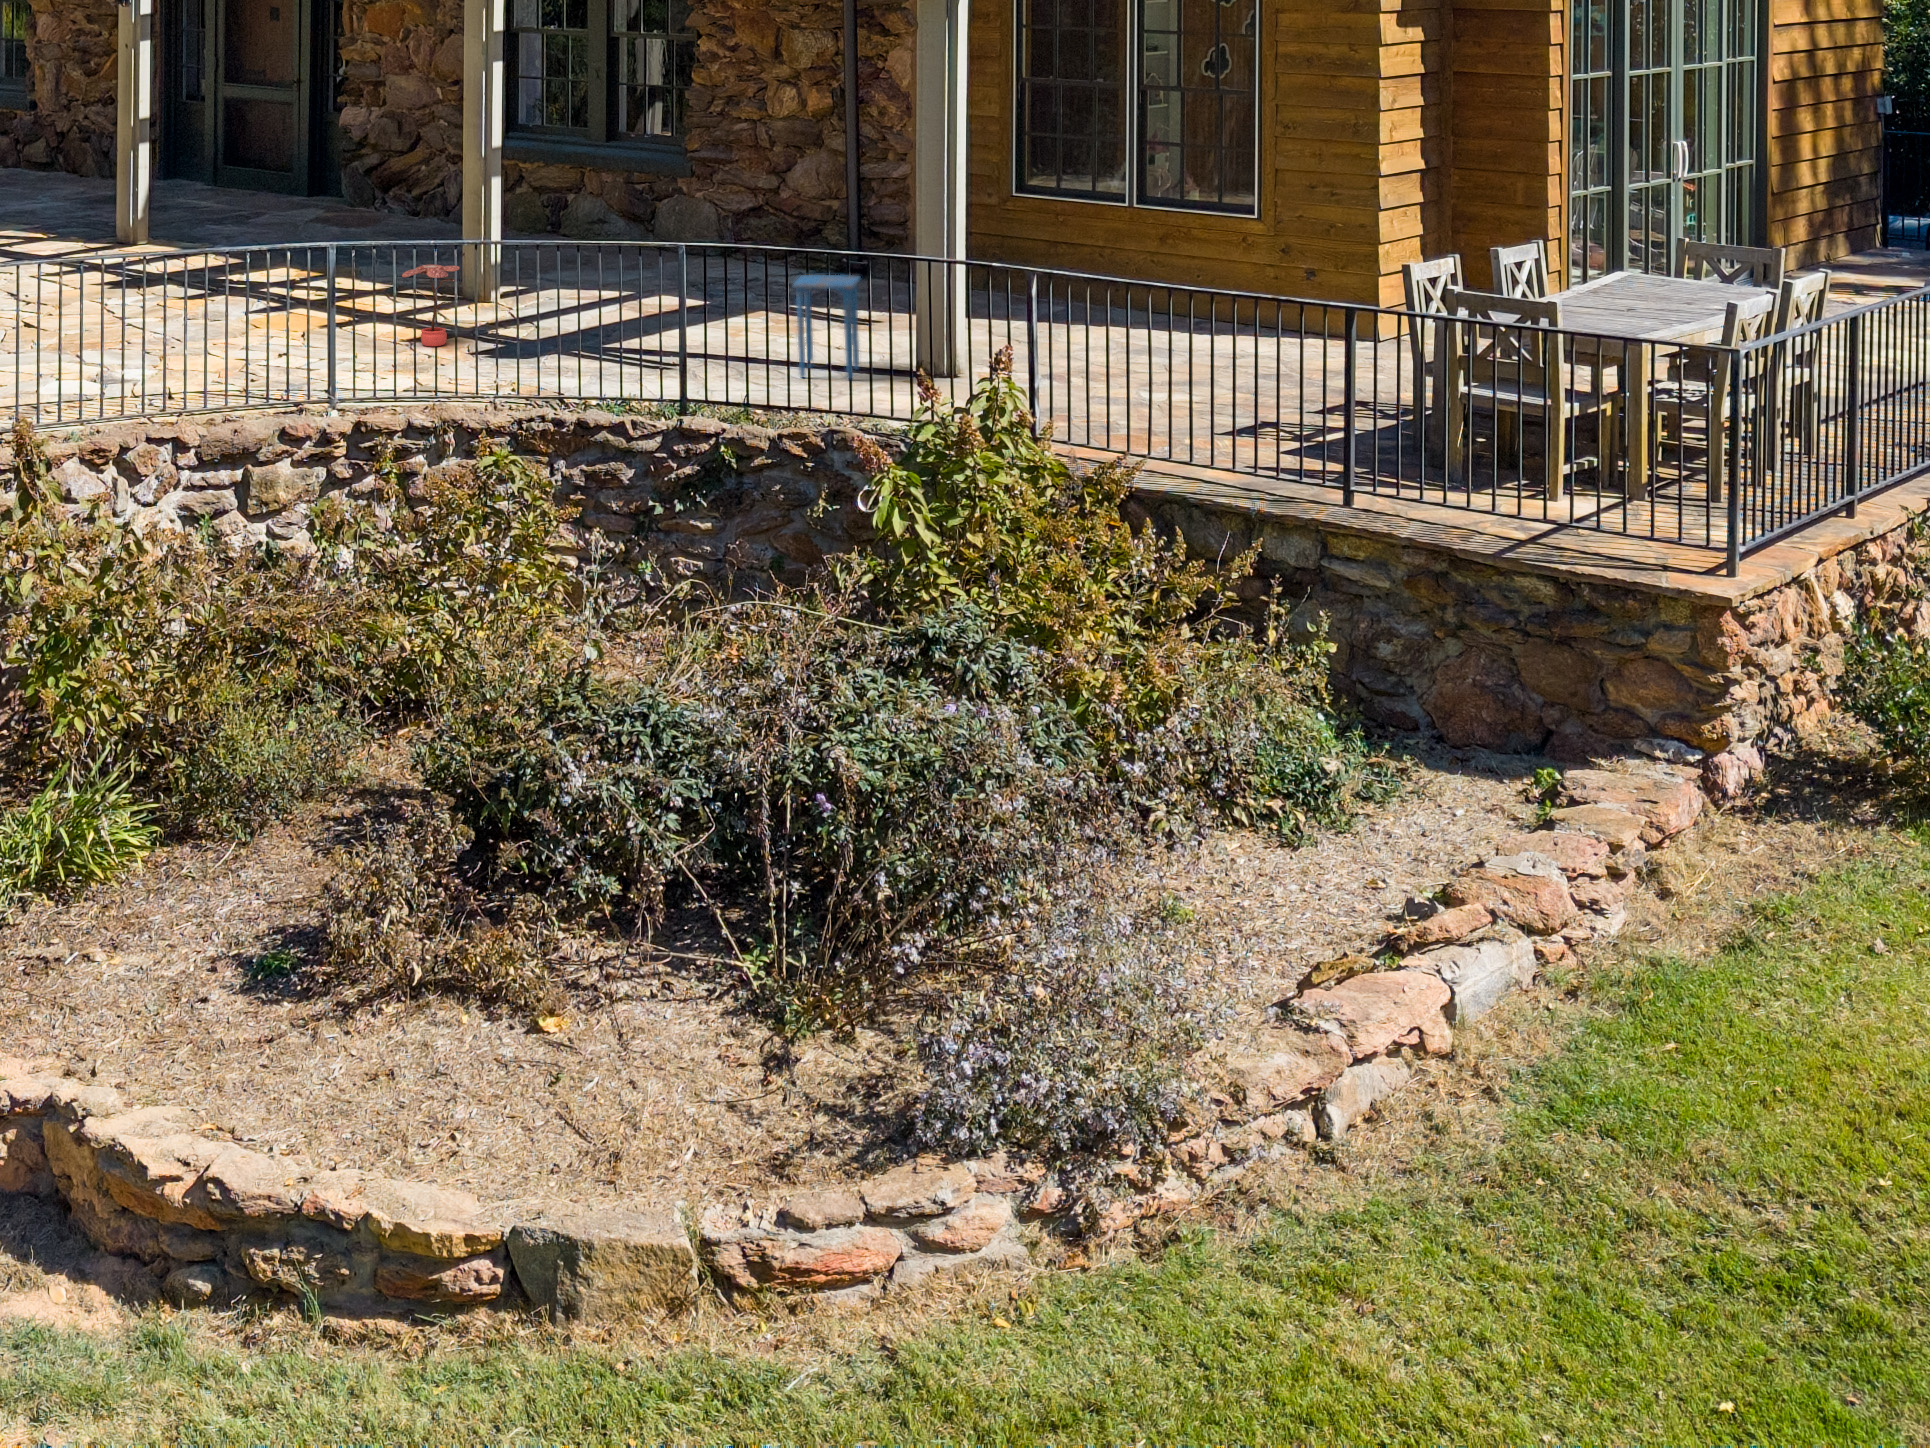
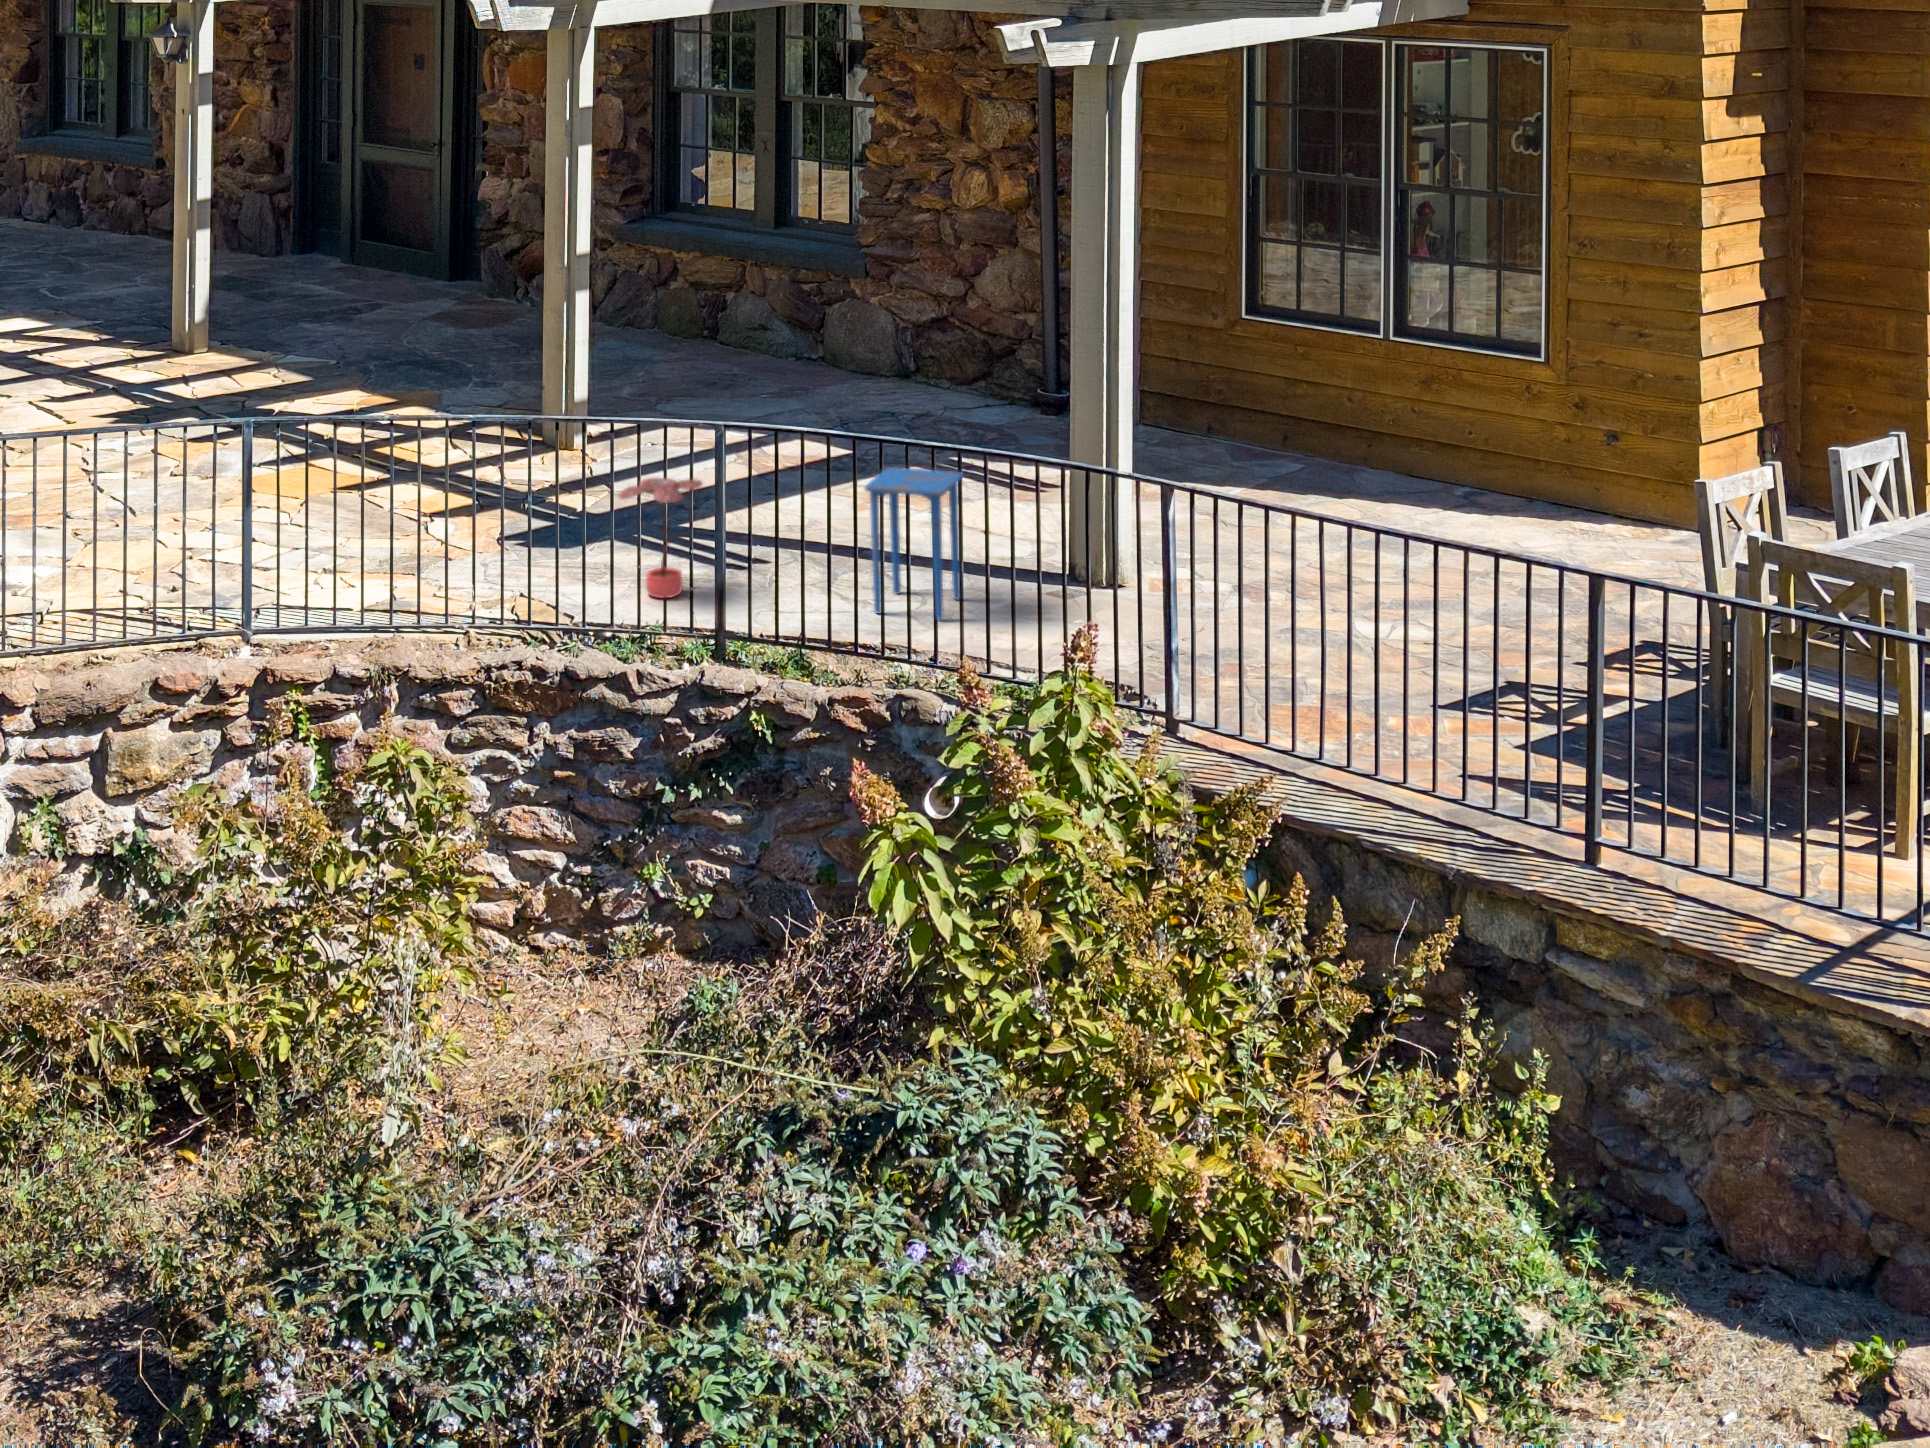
potted plant: present [402,265,460,346] -> present [618,478,702,598]

